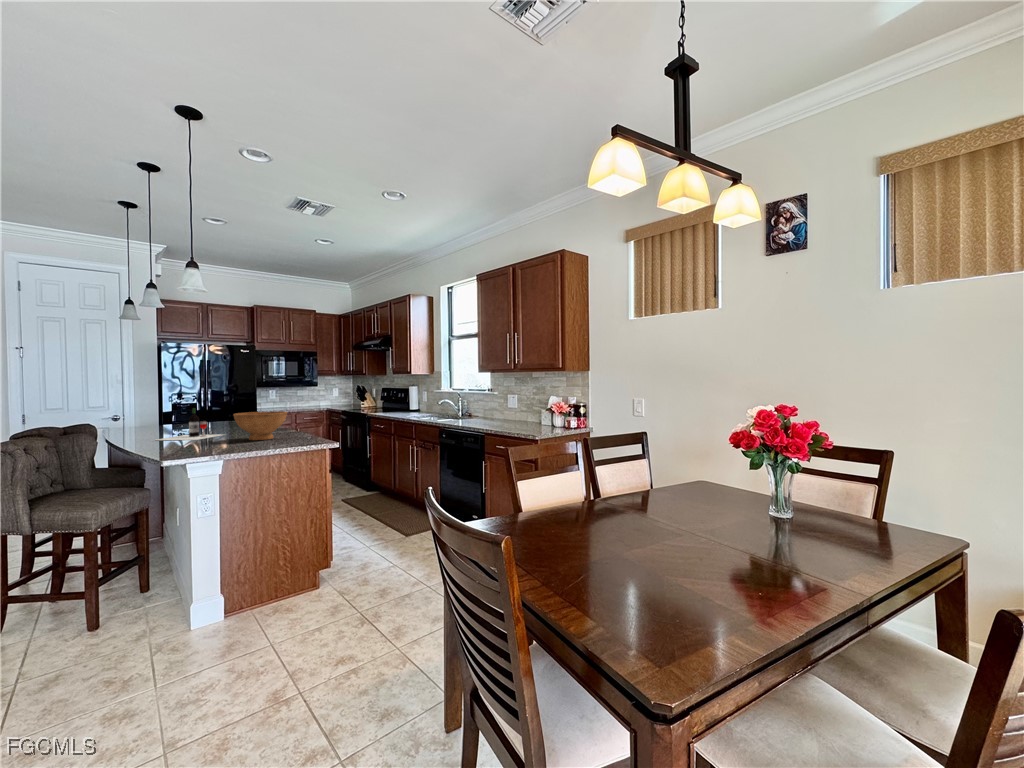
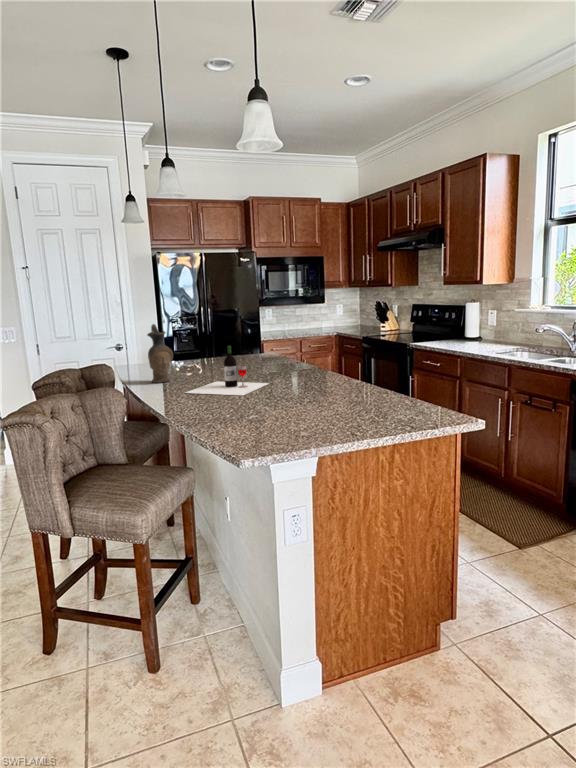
ceramic pitcher: none [127,394,150,437] -> present [147,324,173,383]
bowl: present [233,412,287,440] -> none [298,355,376,405]

